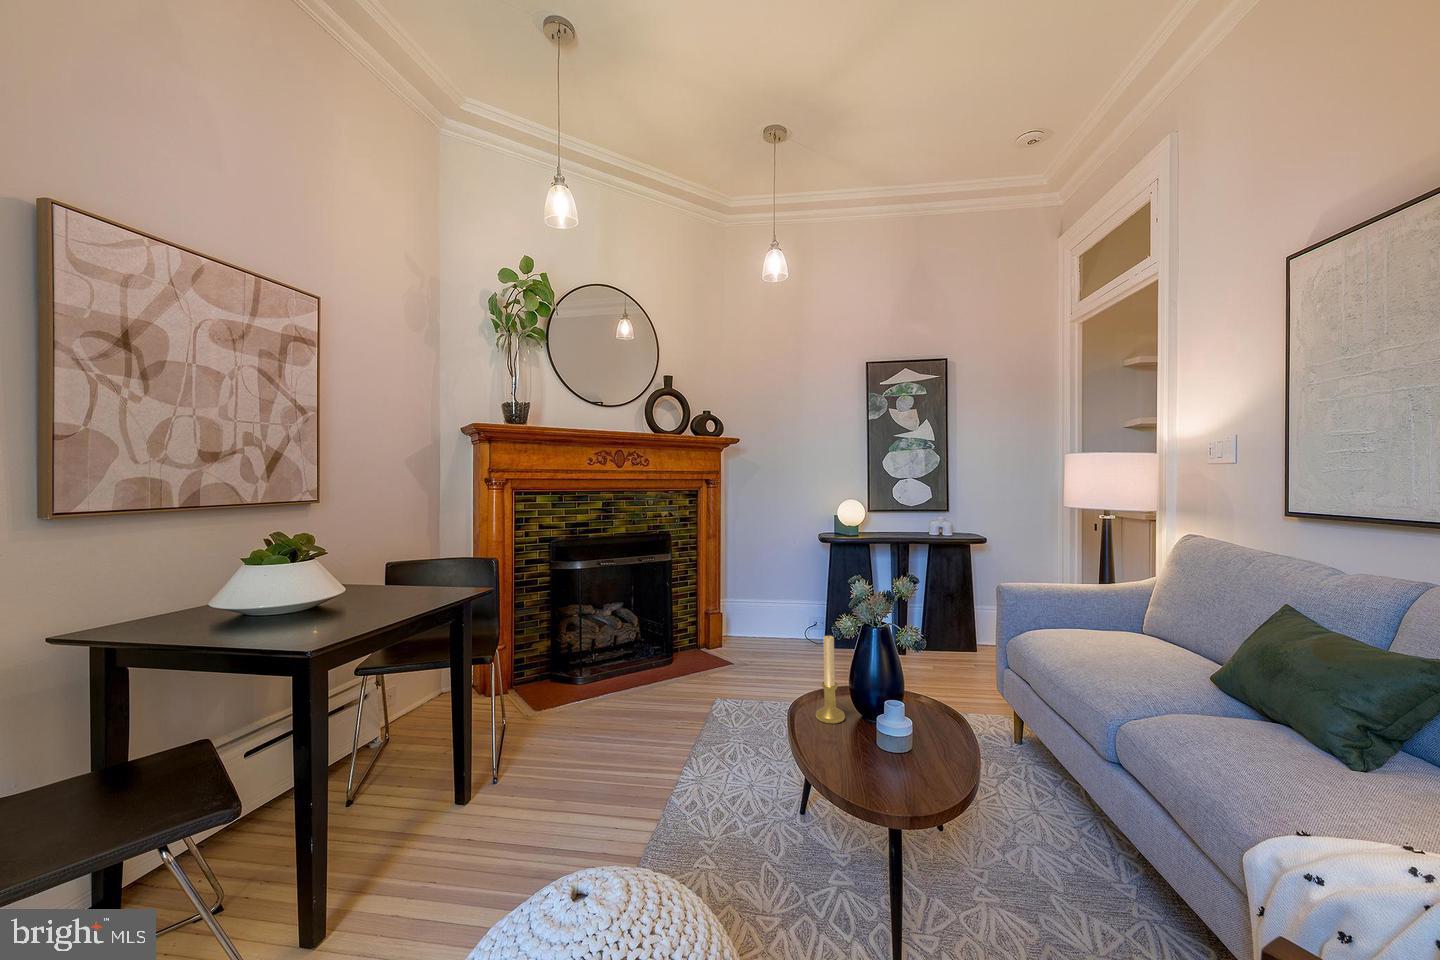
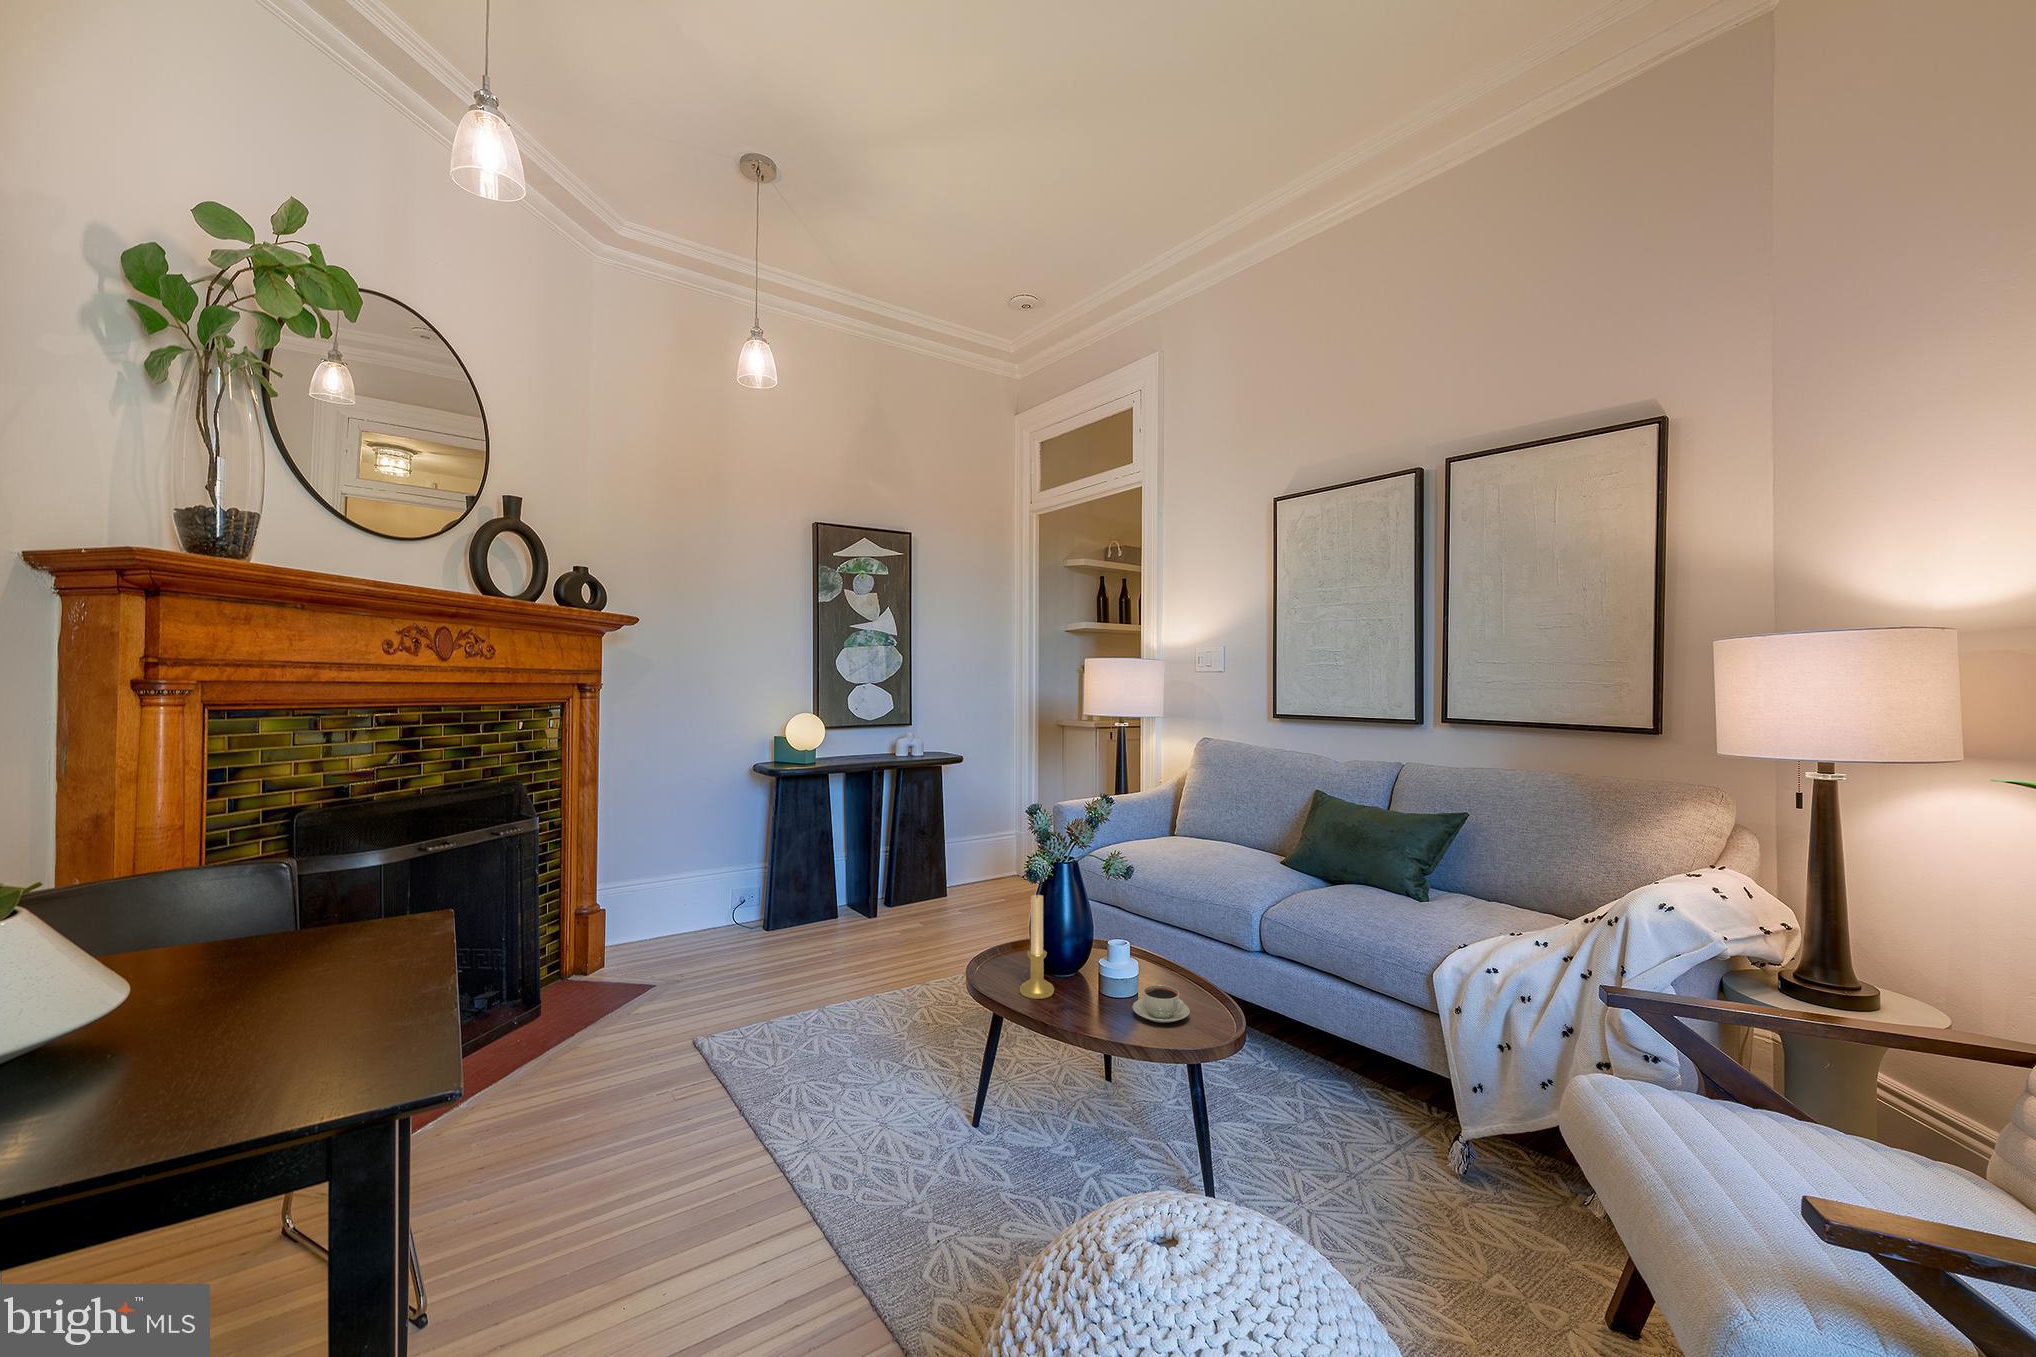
coffee cup: none [866,737,922,776] -> present [1133,985,1190,1023]

